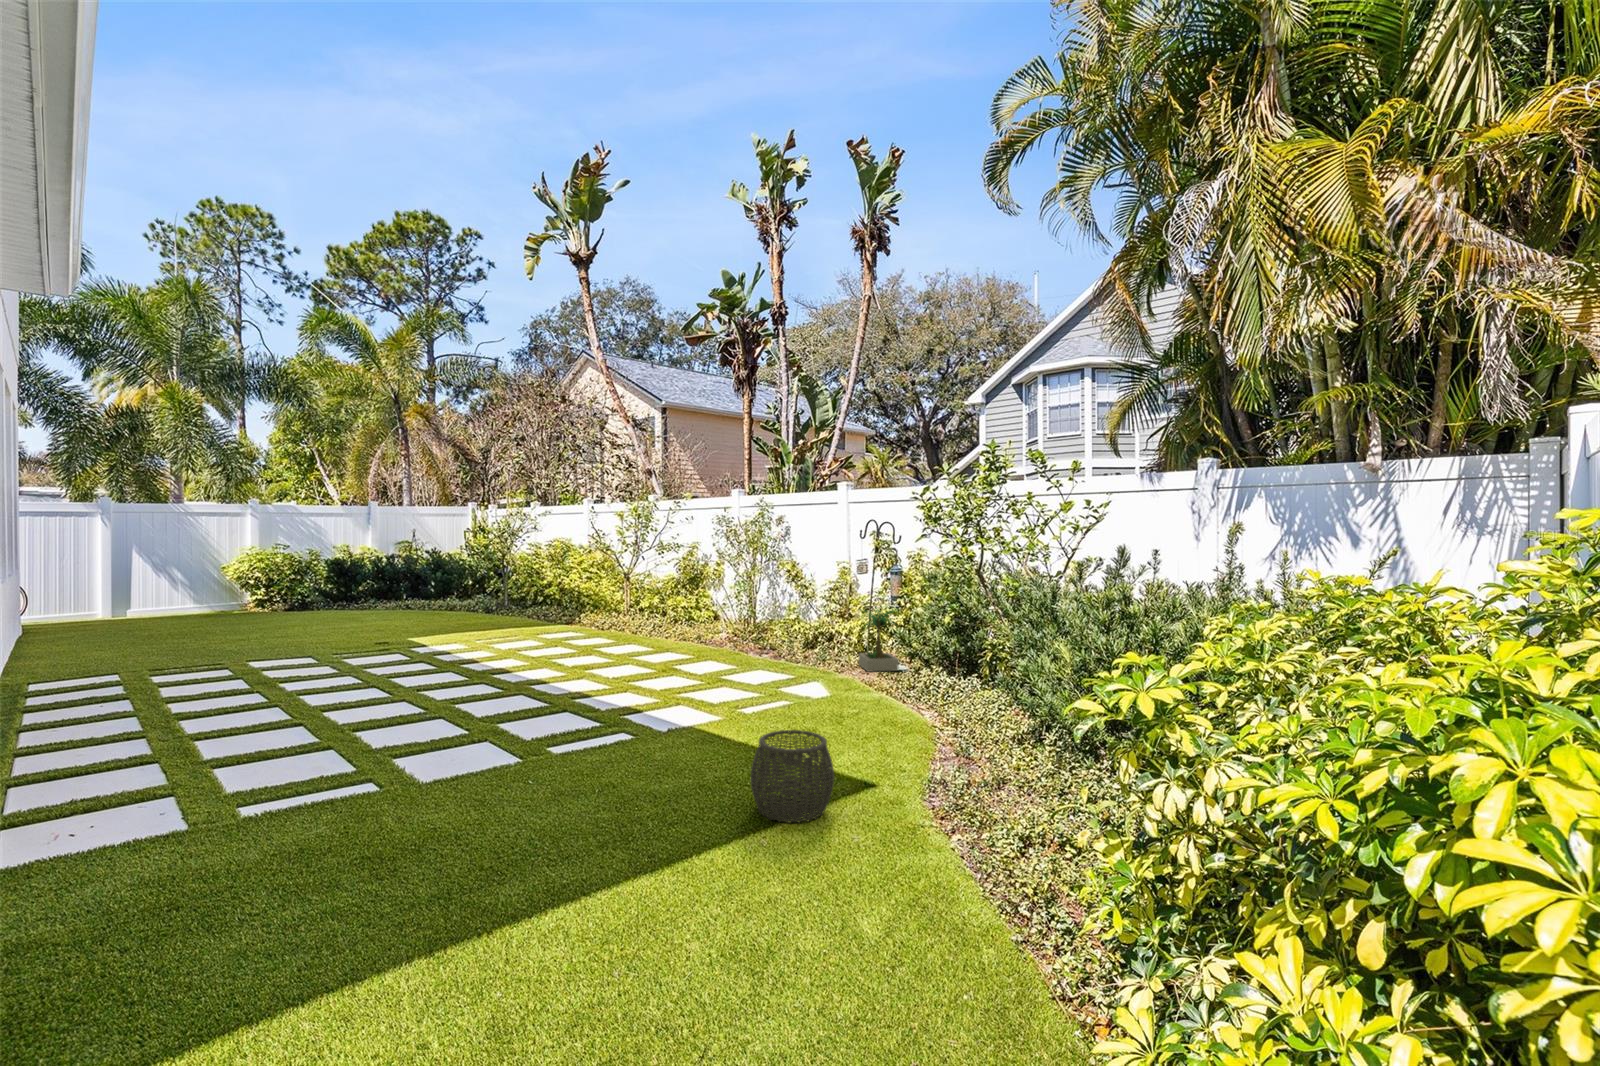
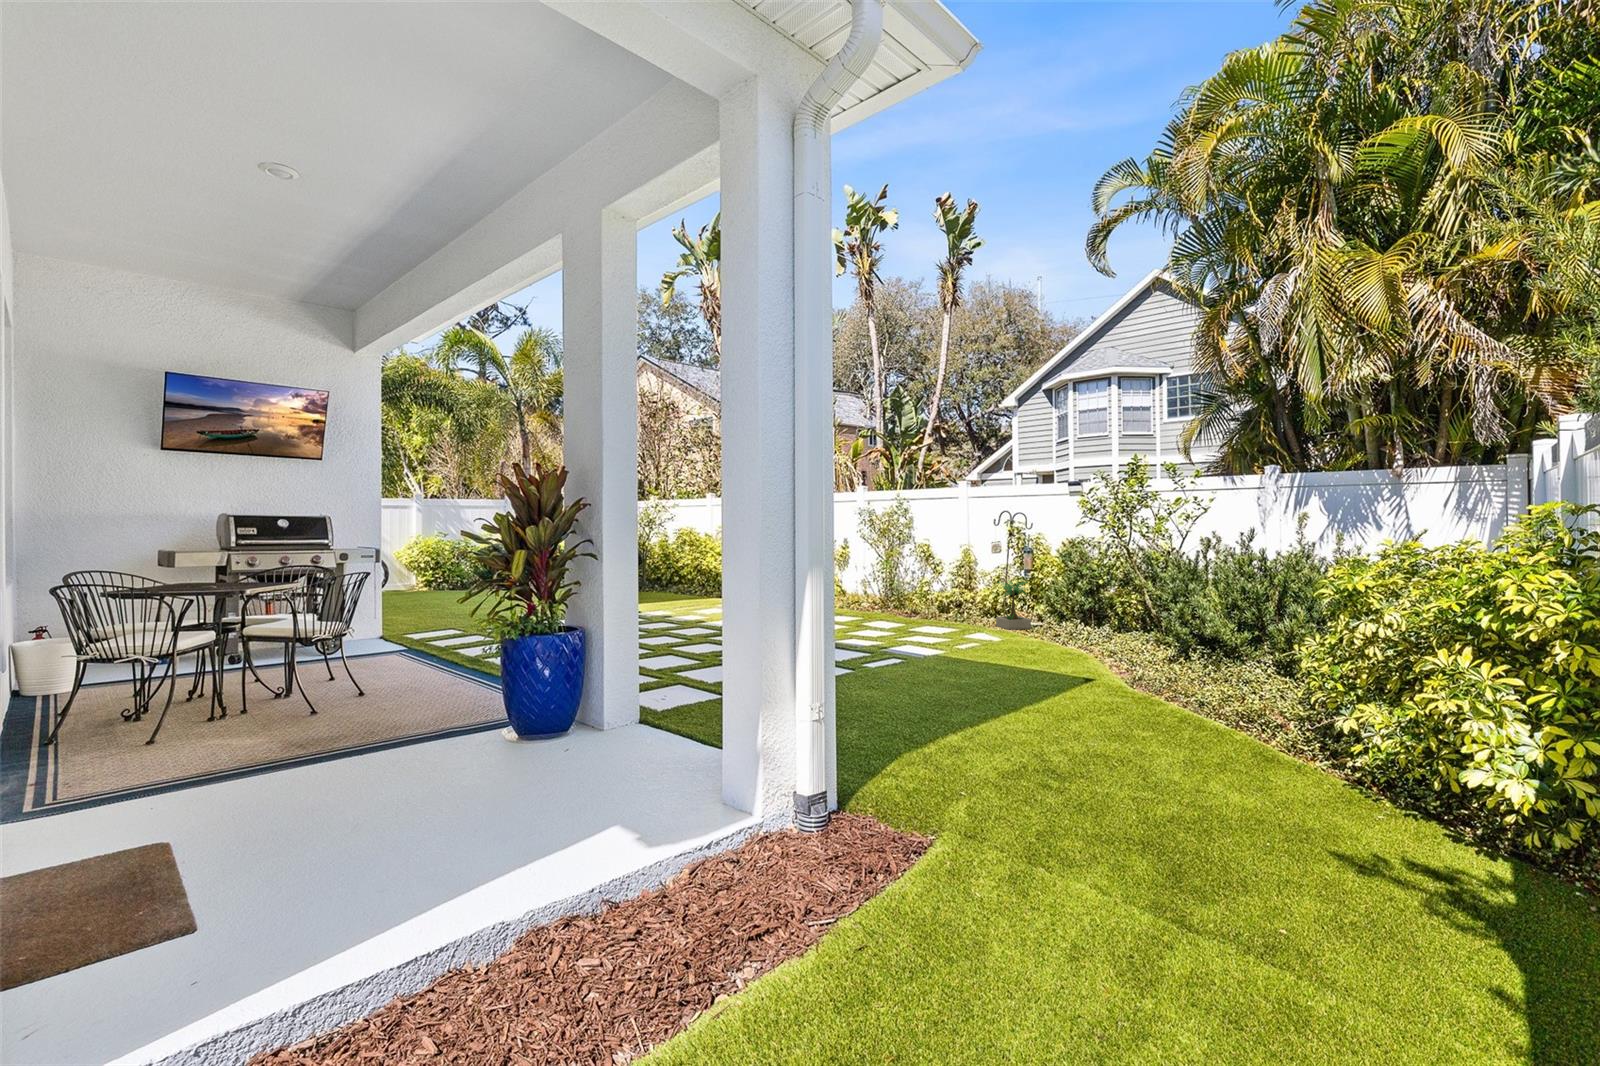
woven basket: present [750,730,834,823] -> none [1034,647,1090,700]

